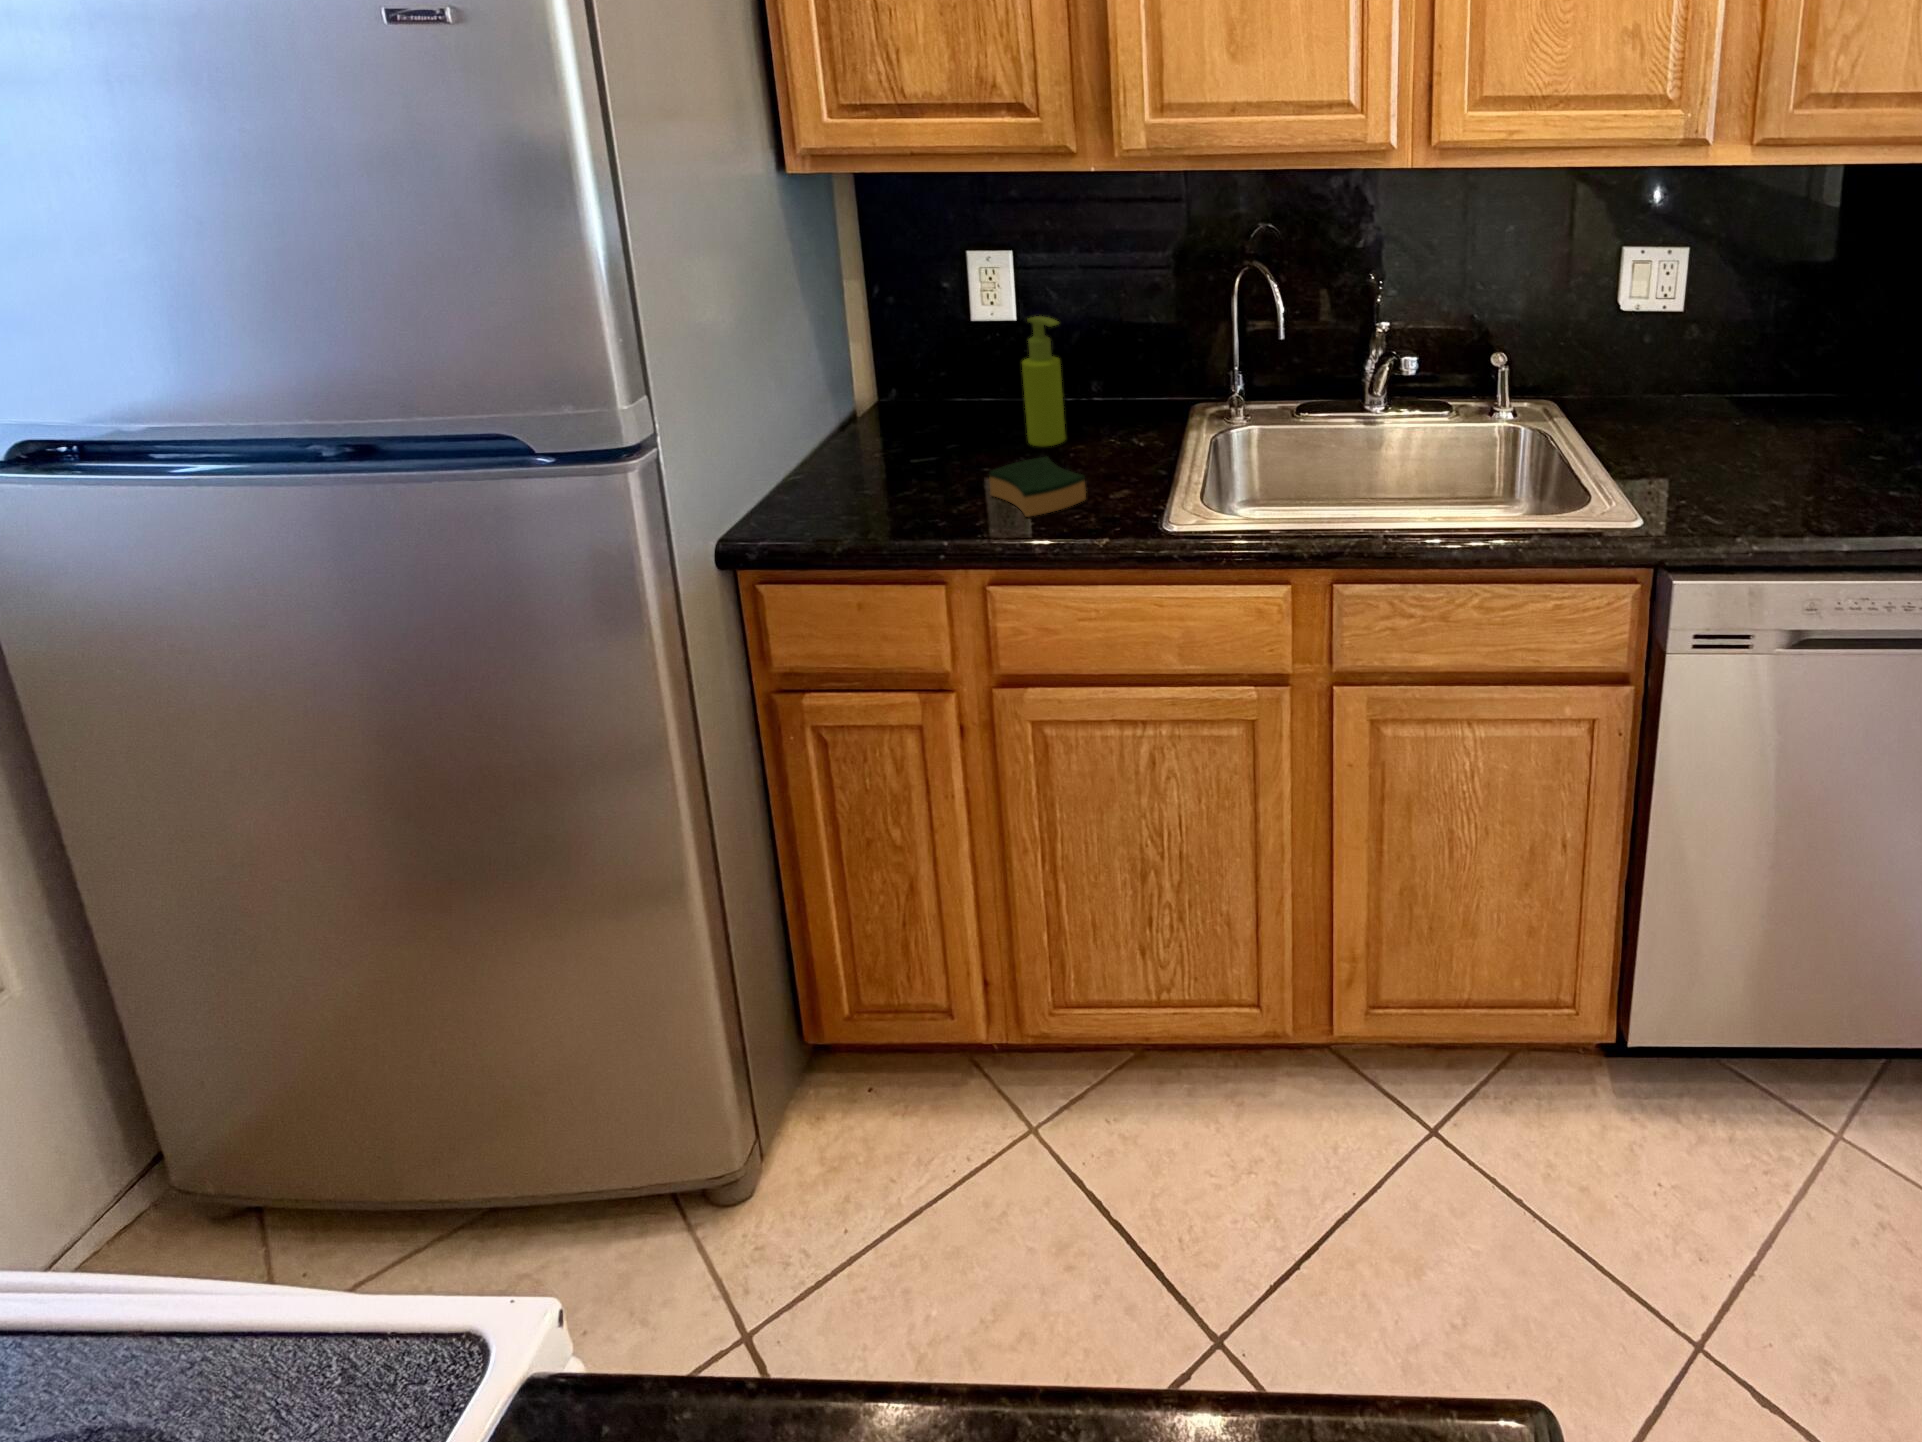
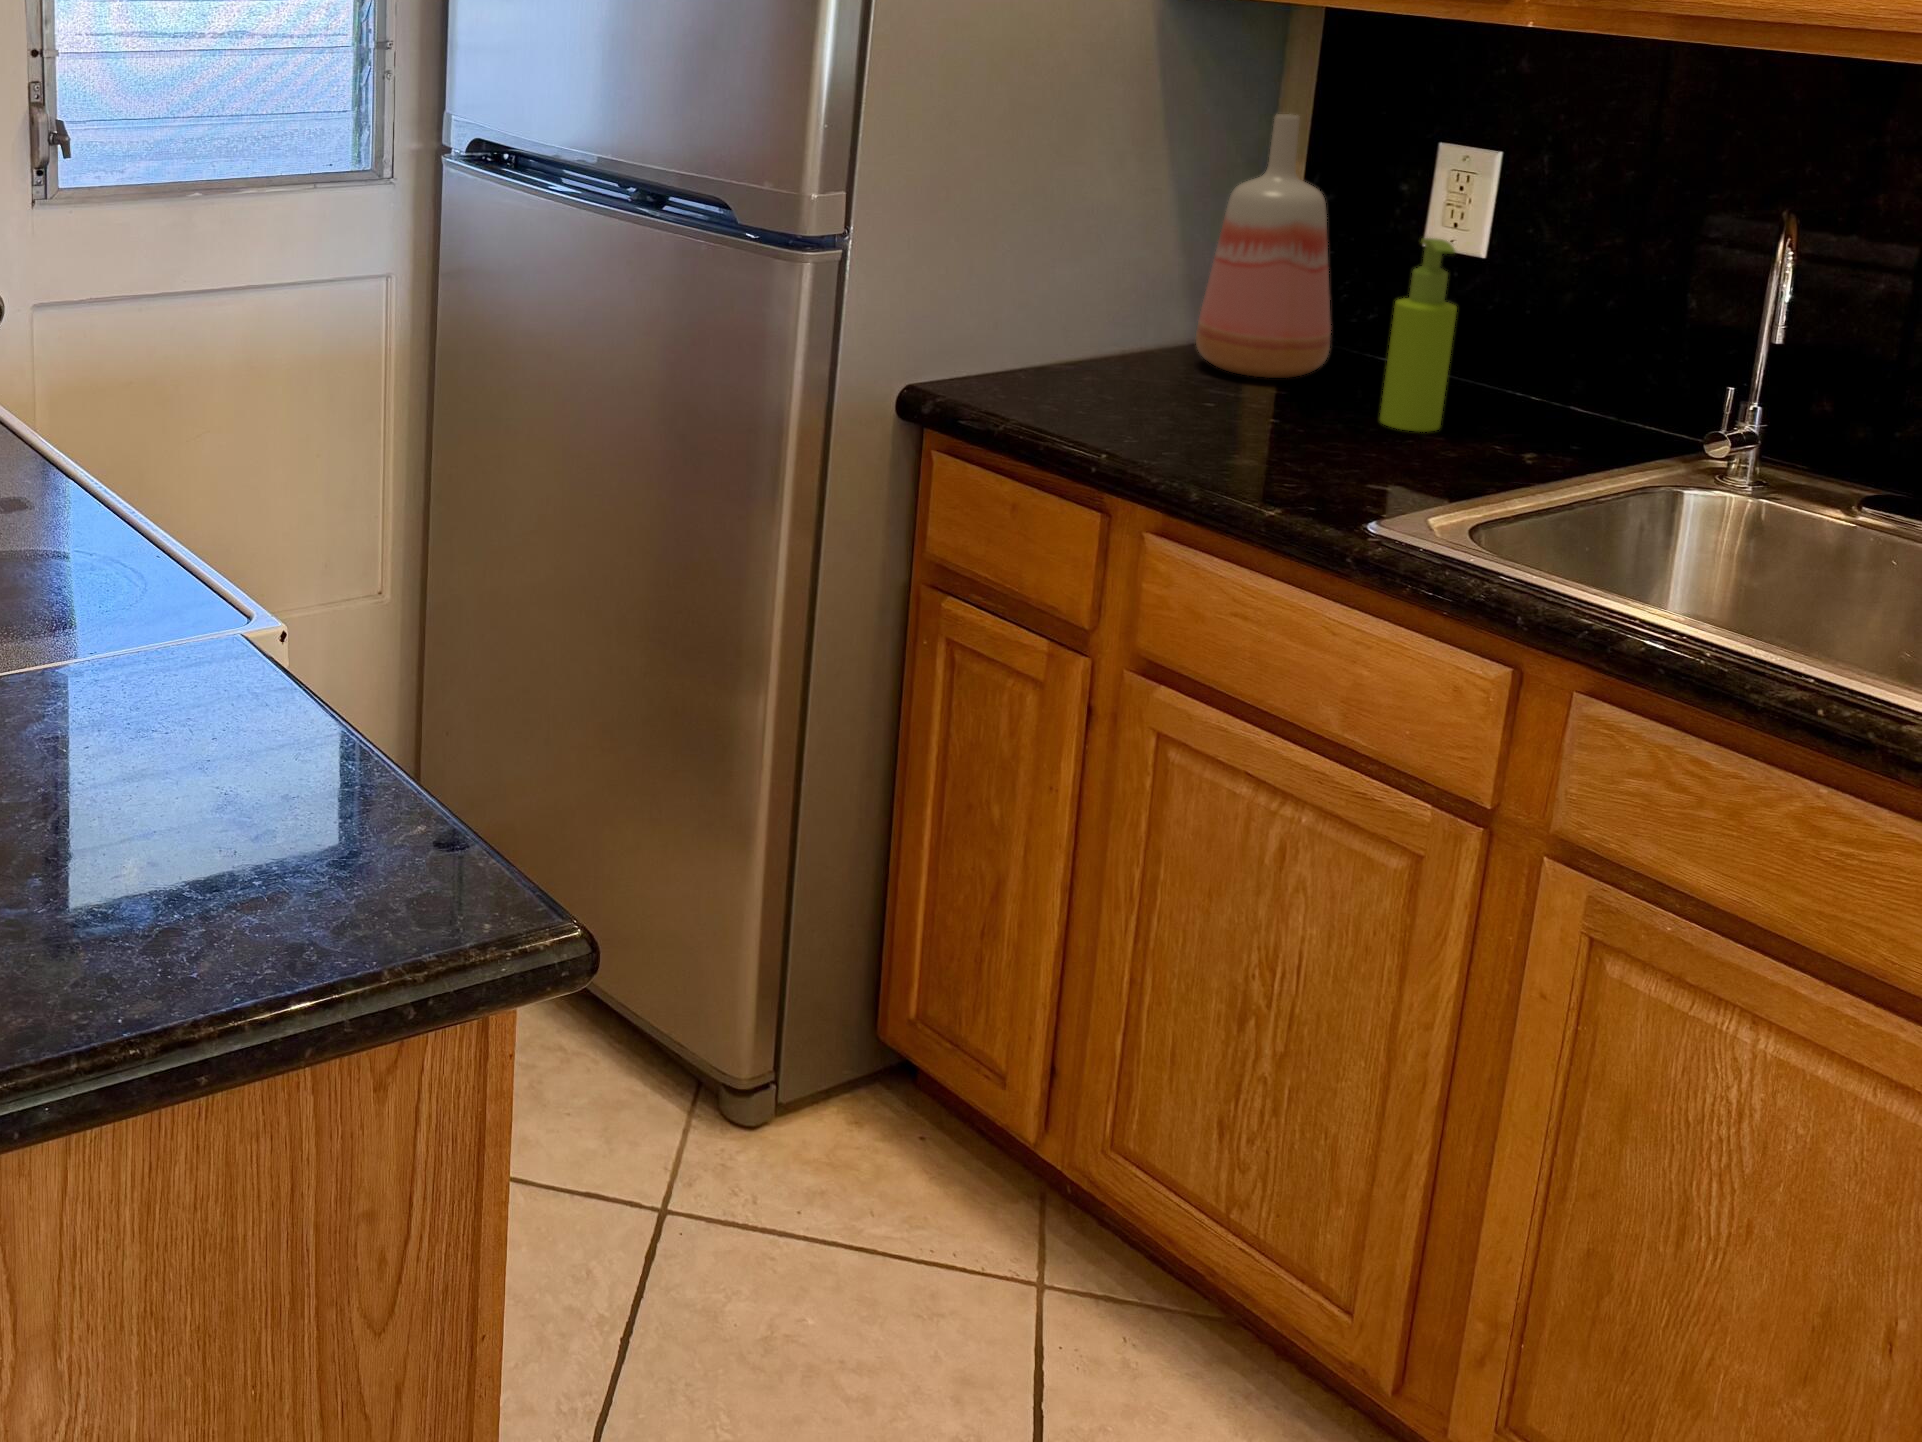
vase: none [859,250,954,442] -> present [1196,114,1331,378]
sponge: present [989,457,1086,517] -> none [1227,409,1335,481]

